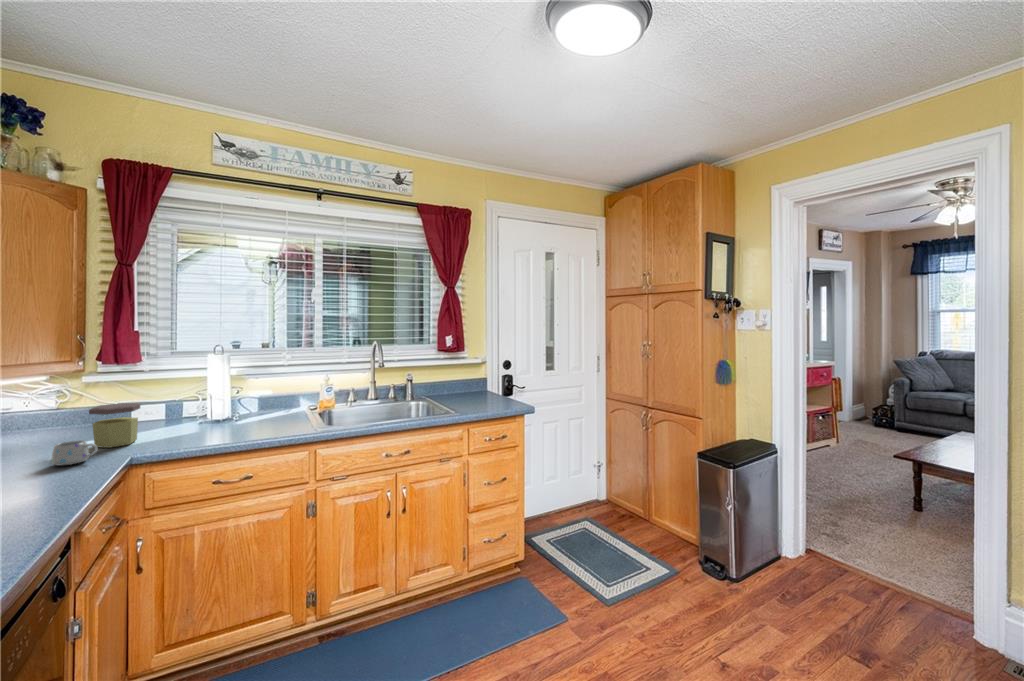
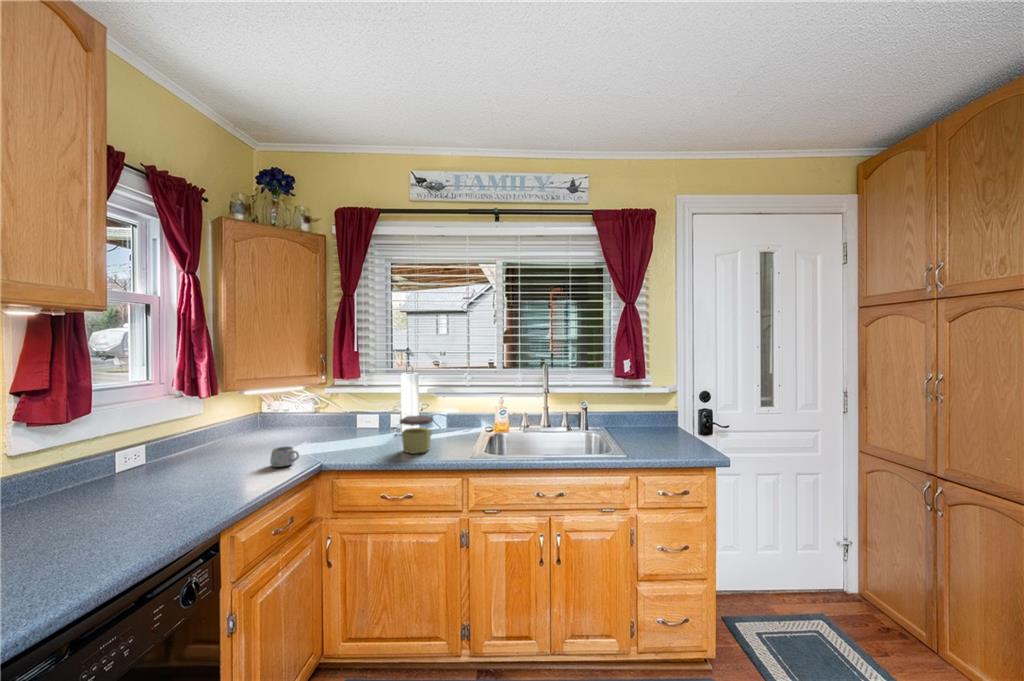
jar: present [89,403,140,448] -> present [400,415,433,454]

